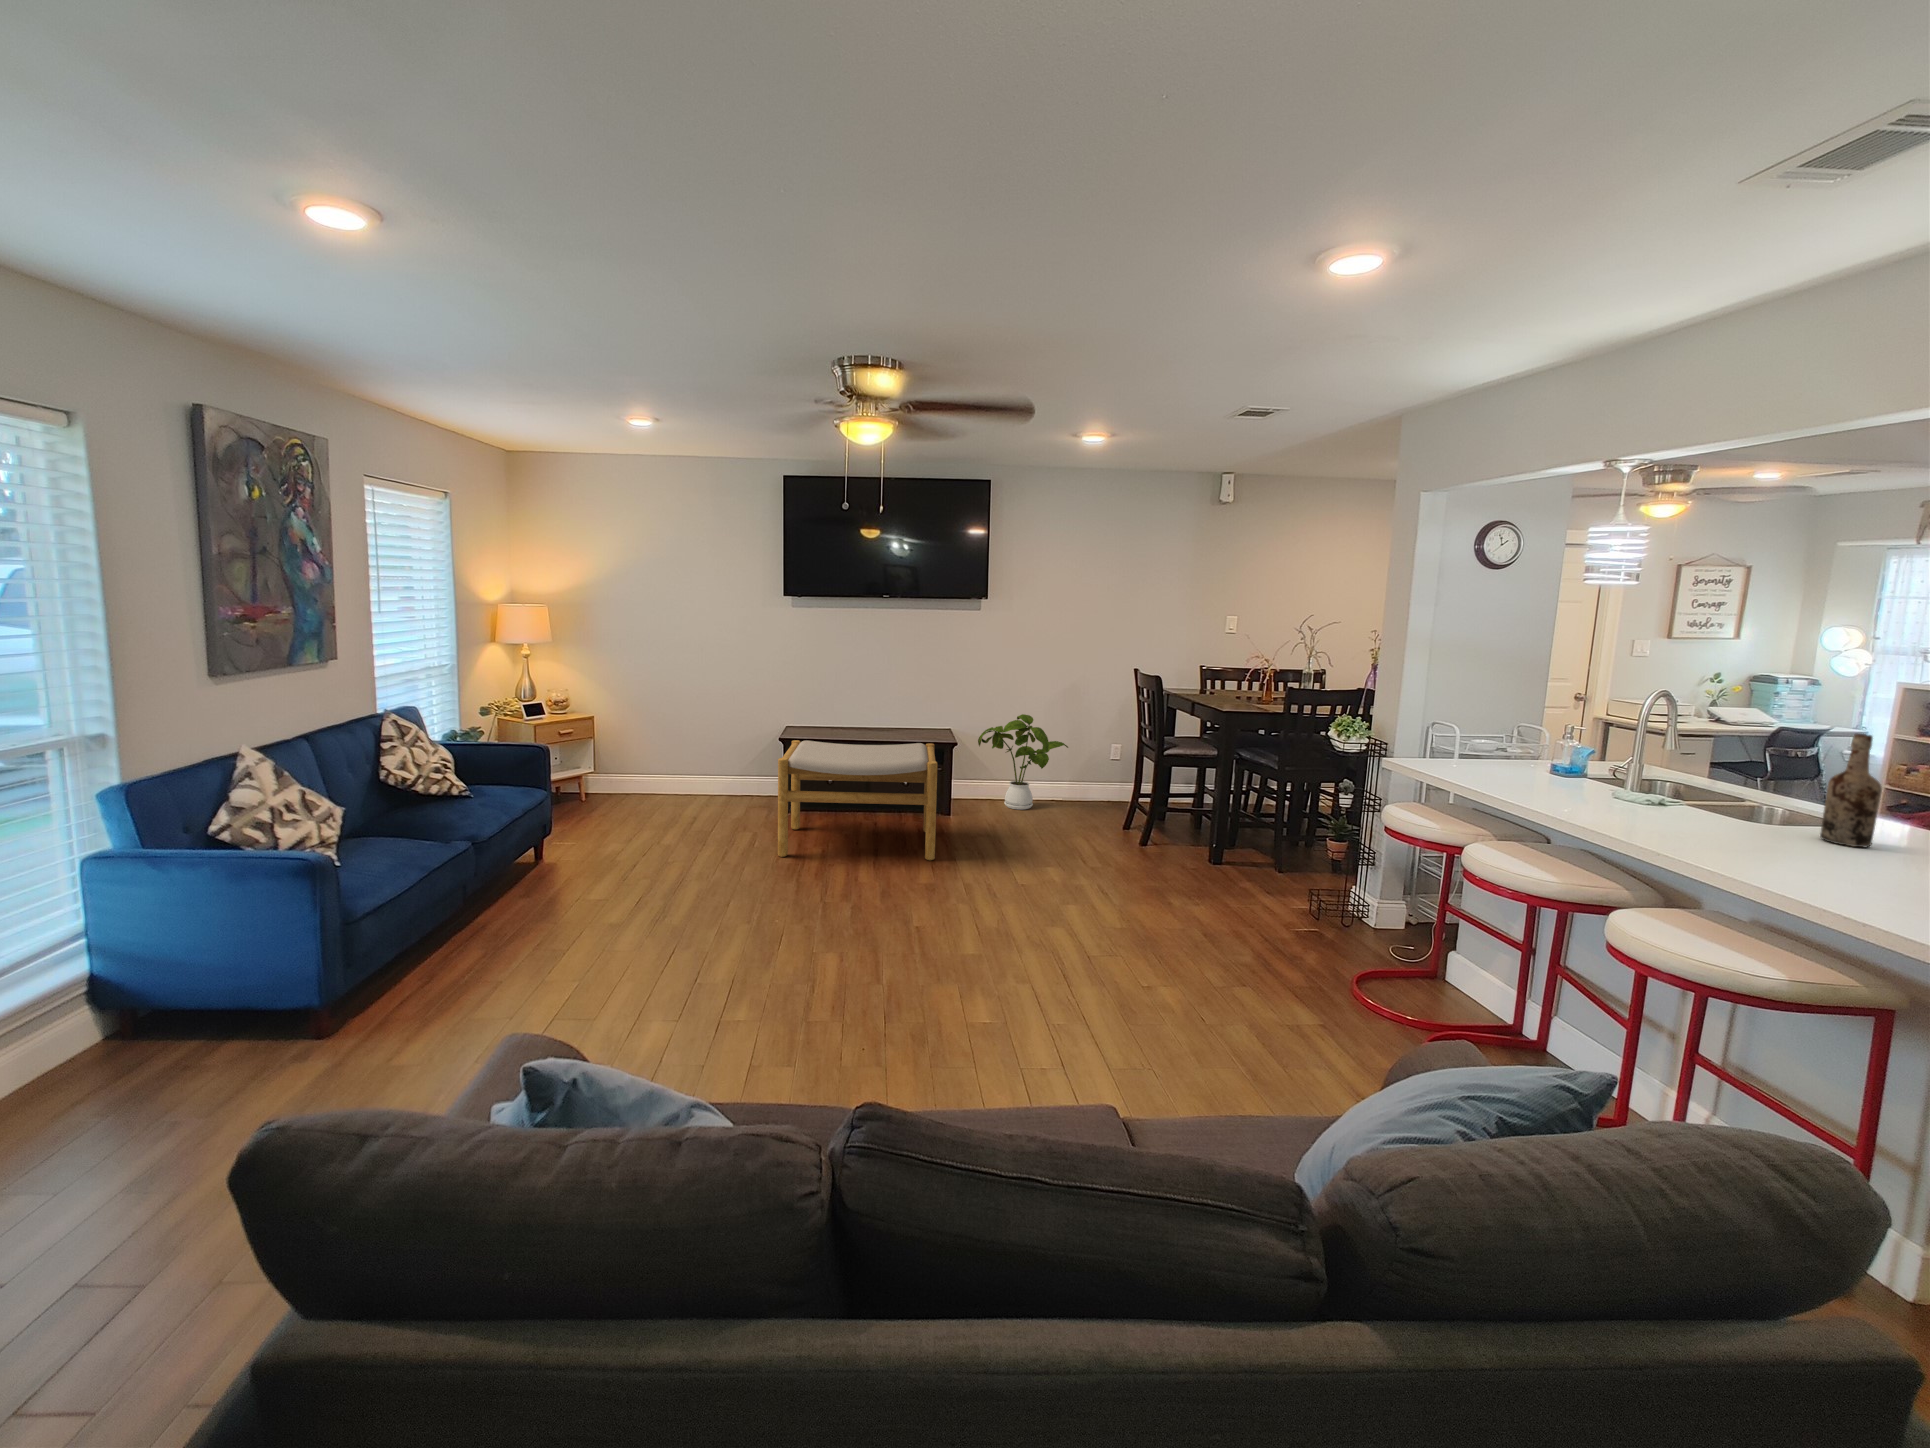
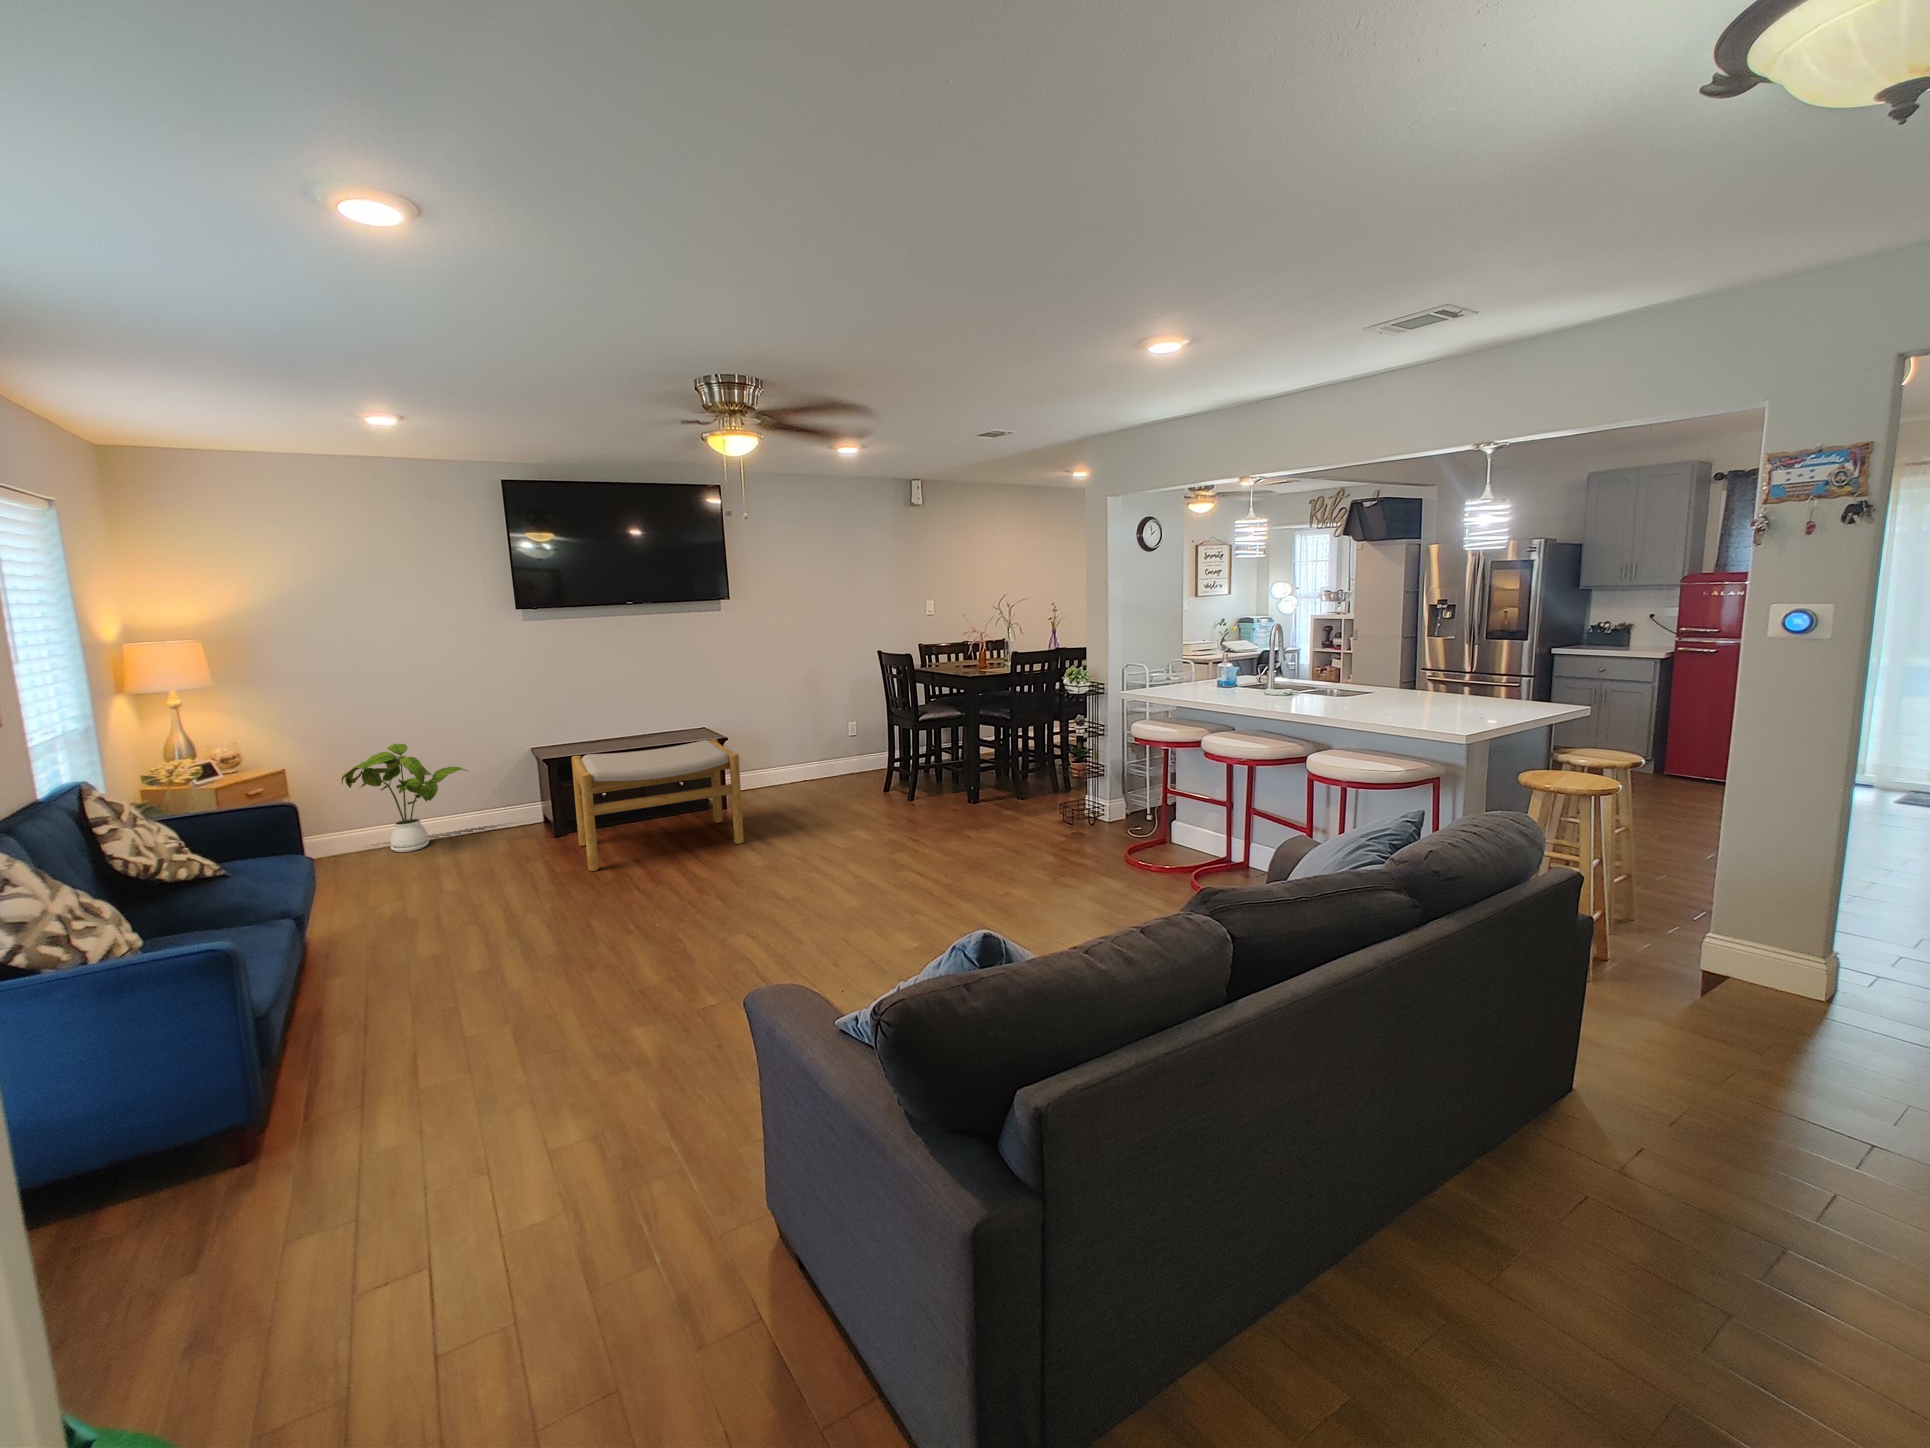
house plant: present [978,714,1068,810] -> present [342,744,468,852]
wine bottle: present [1820,734,1882,847] -> none [1305,651,1326,711]

